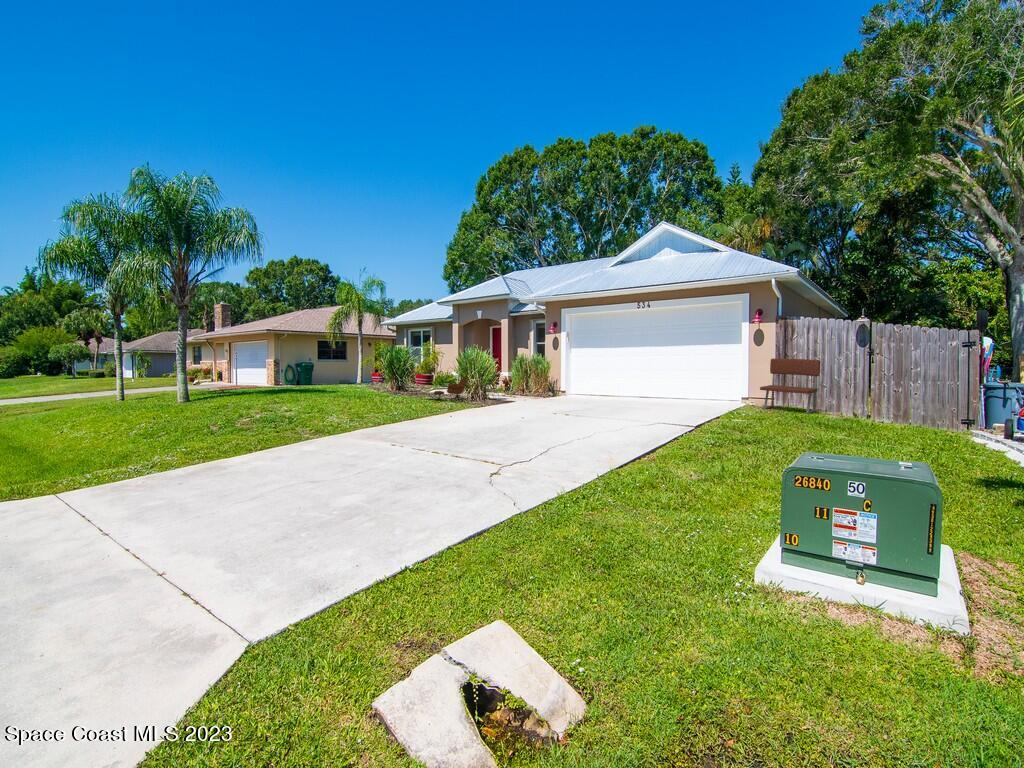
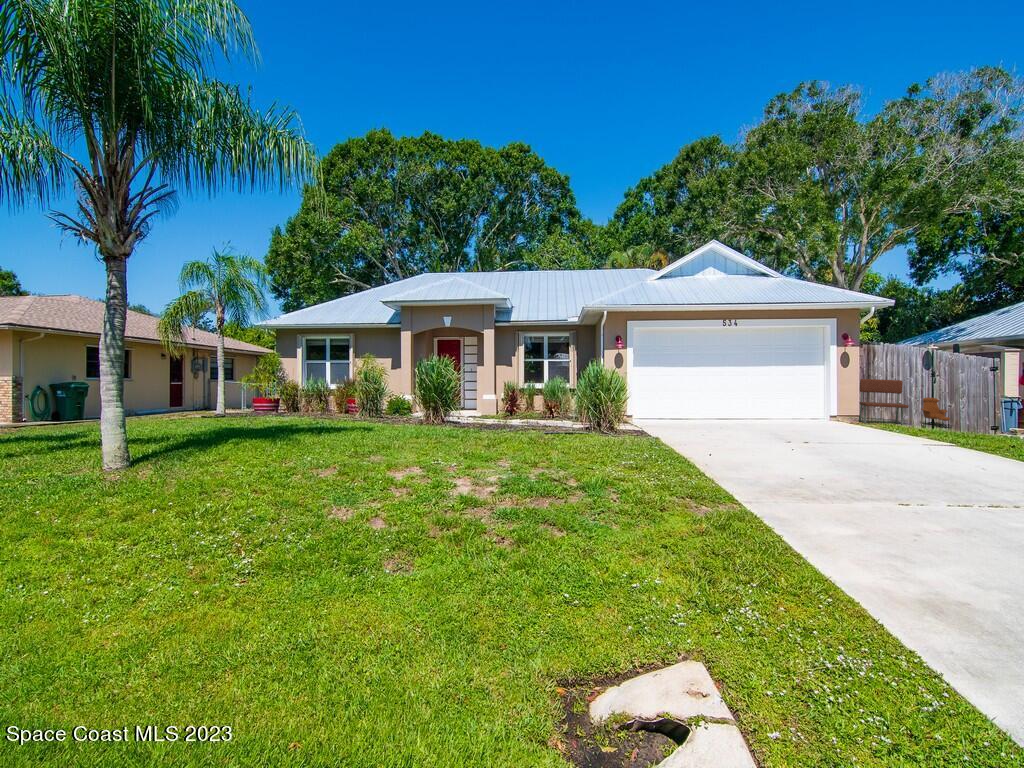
lounge chair: present [434,375,467,400] -> present [921,397,950,427]

